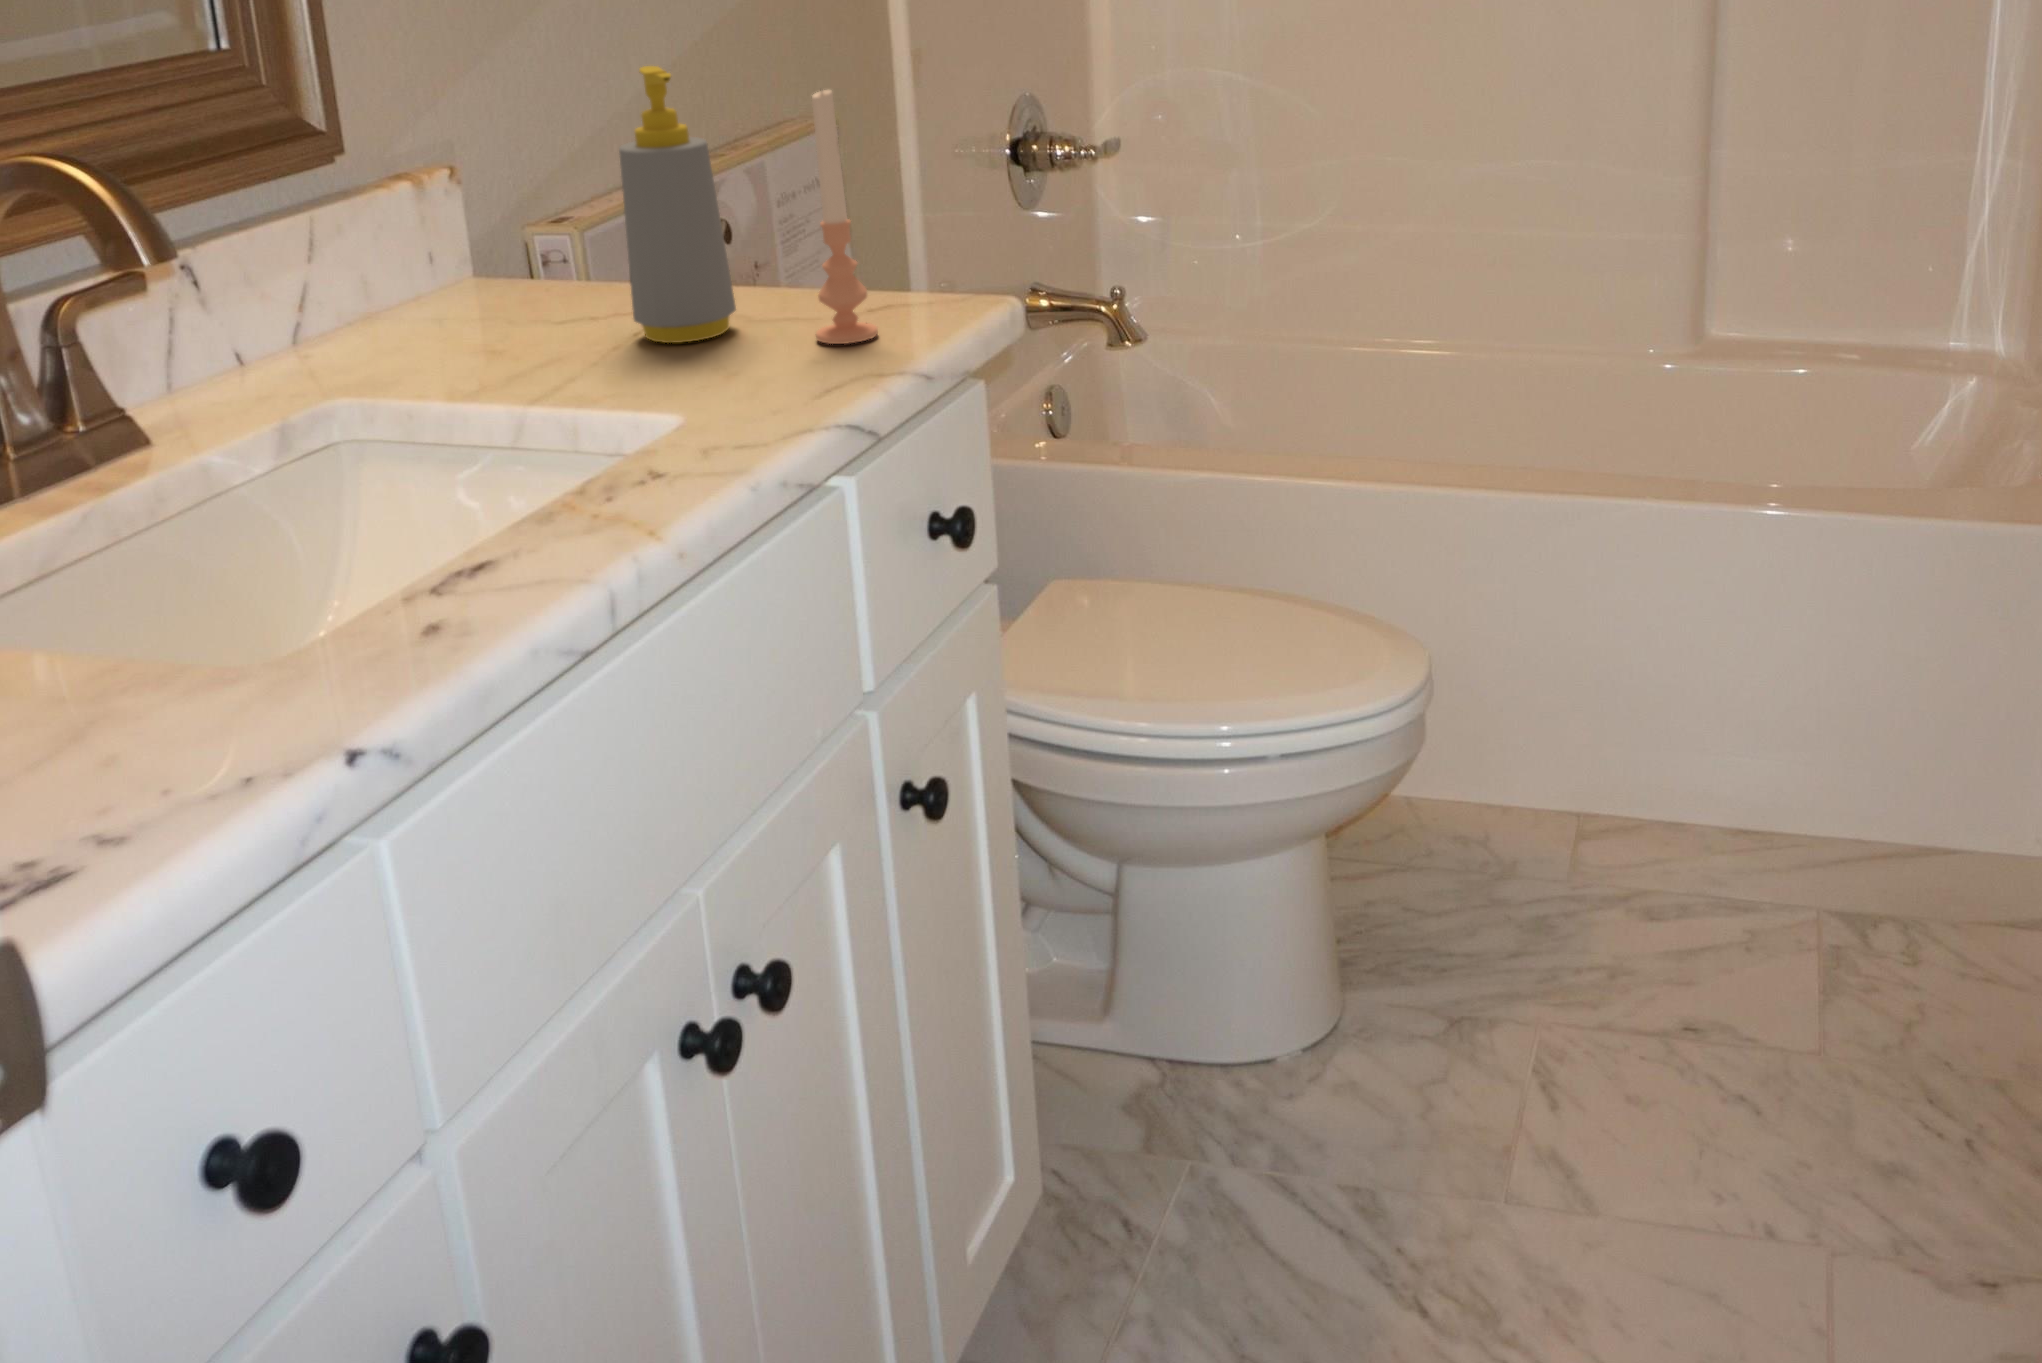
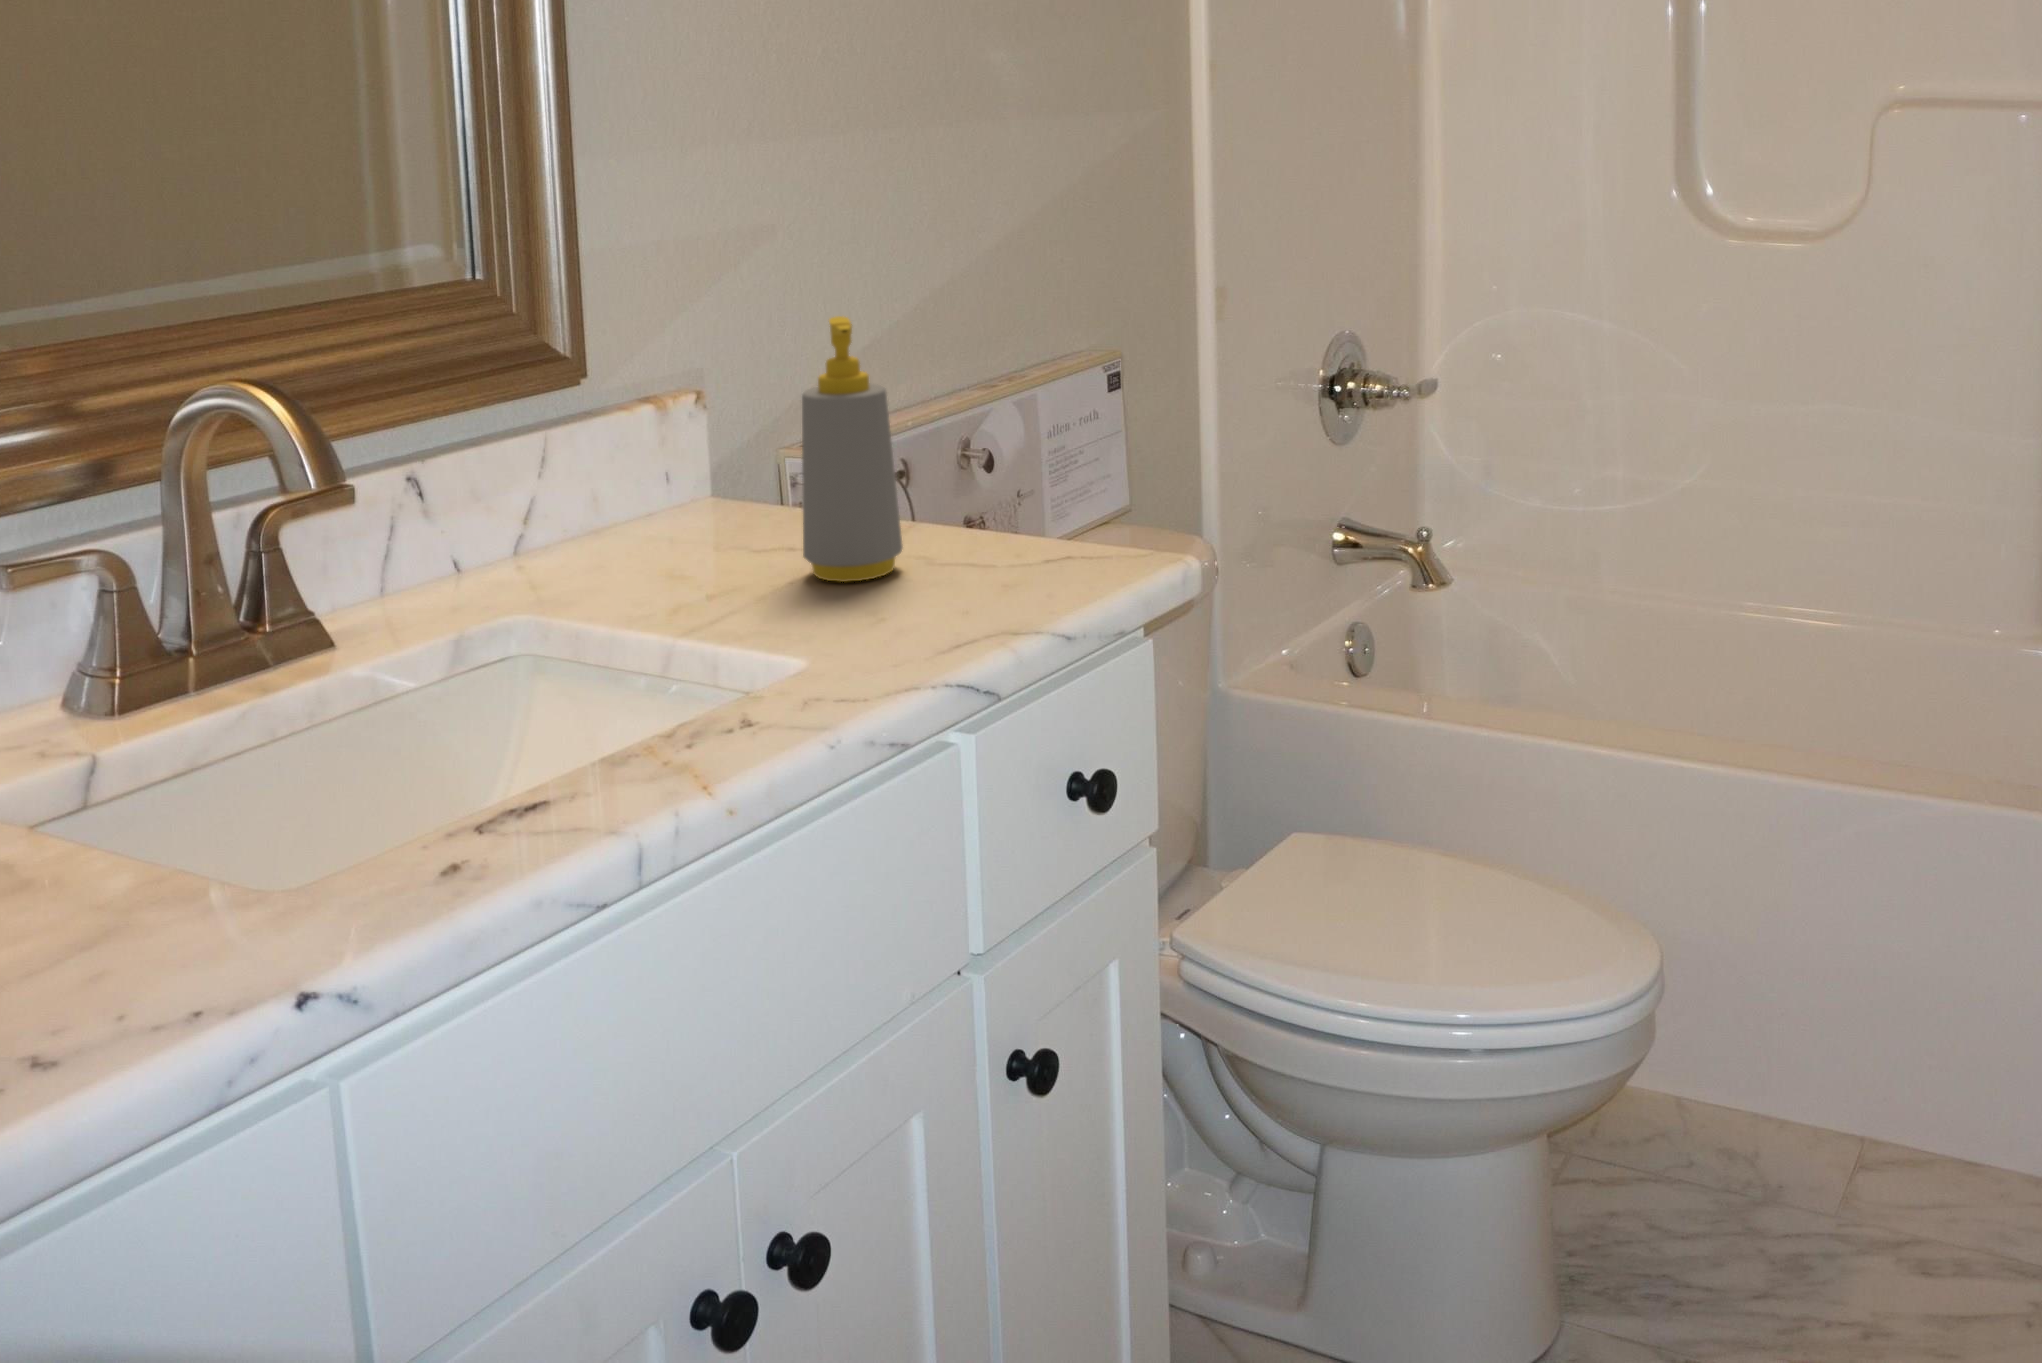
candle: present [812,90,878,344] -> none [965,347,1026,595]

